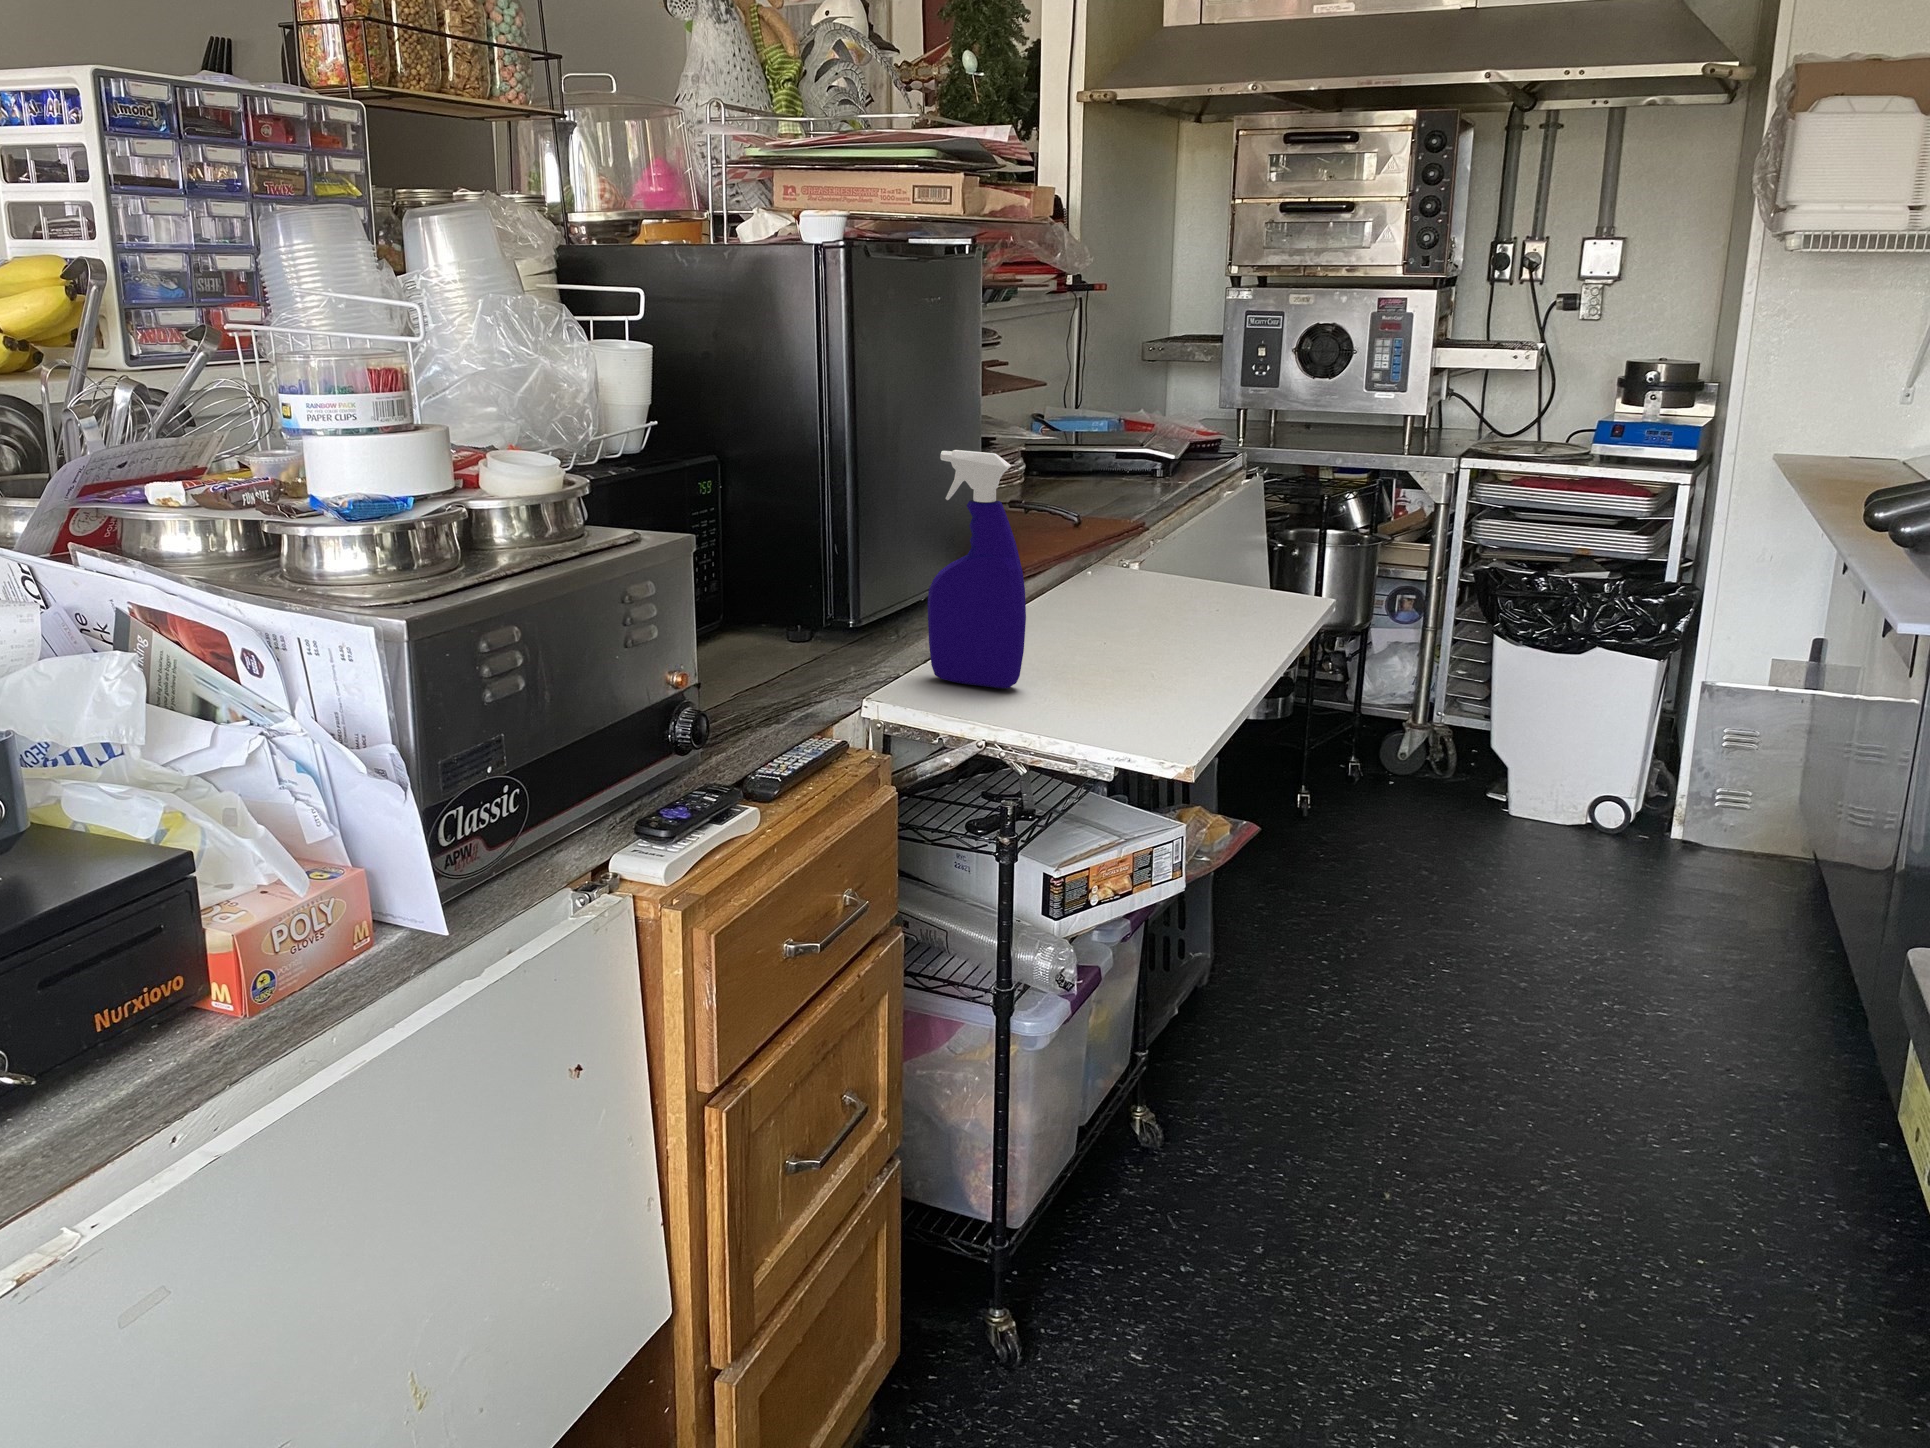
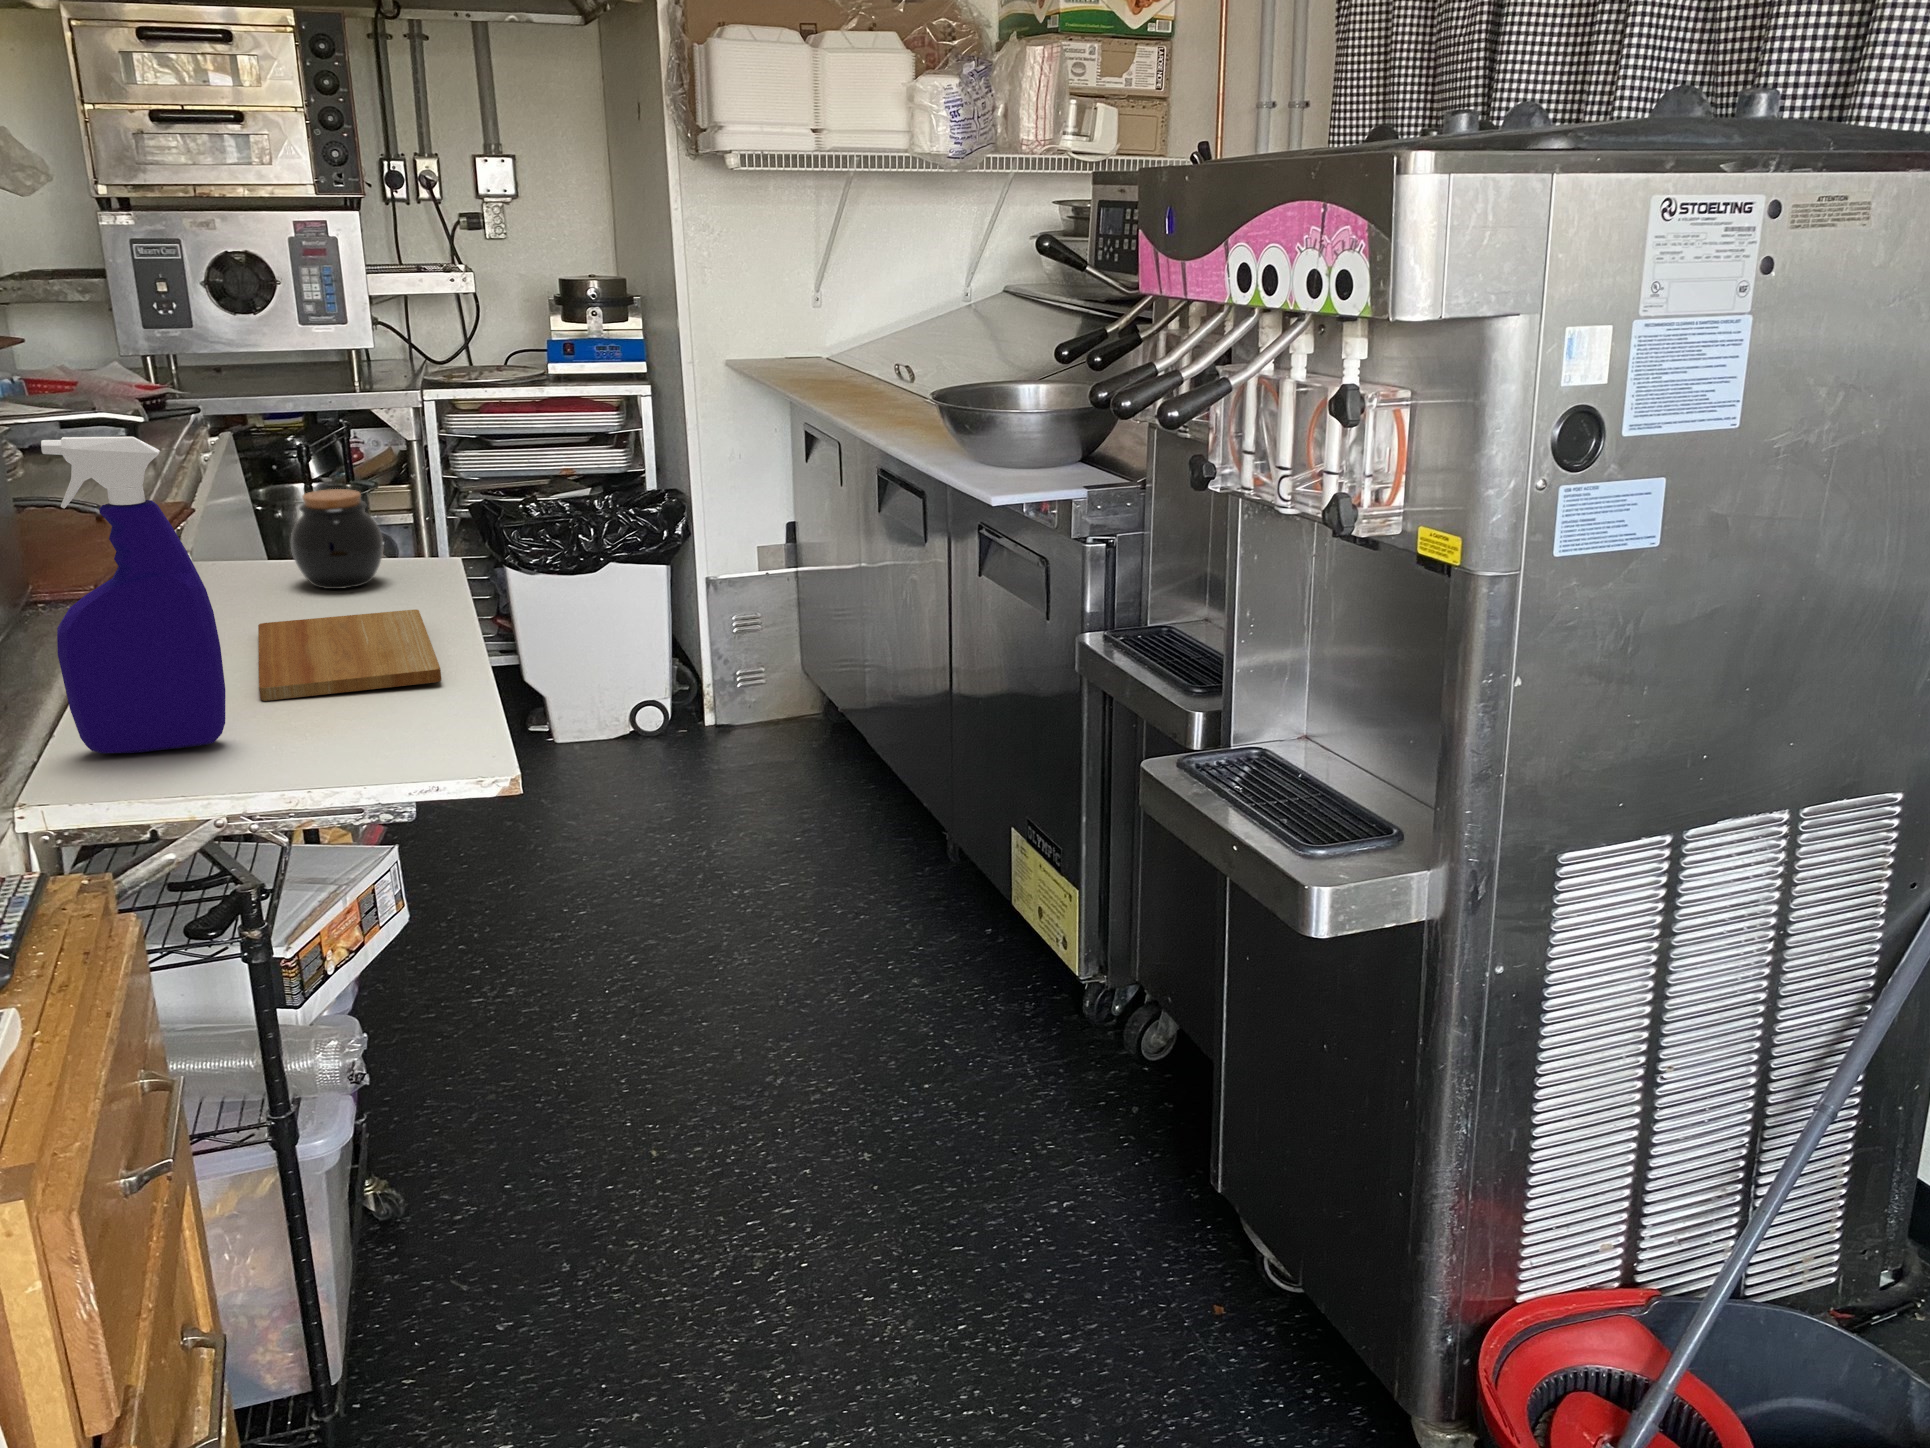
jar: none [1177,521,1249,604] -> present [291,489,383,589]
cutting board: none [1069,617,1236,684] -> present [258,610,441,701]

